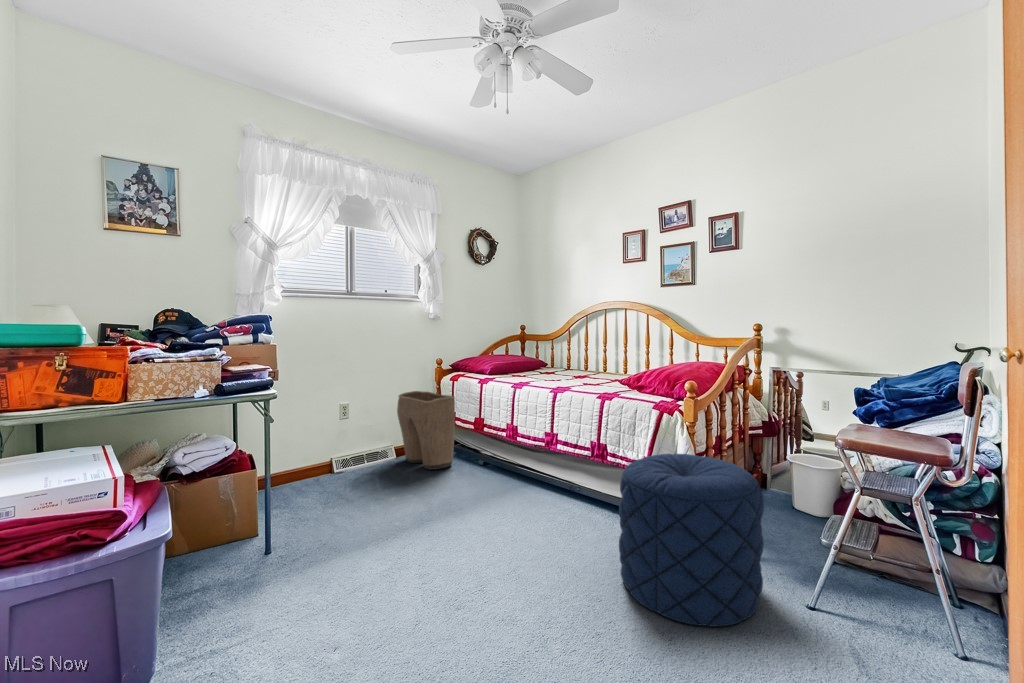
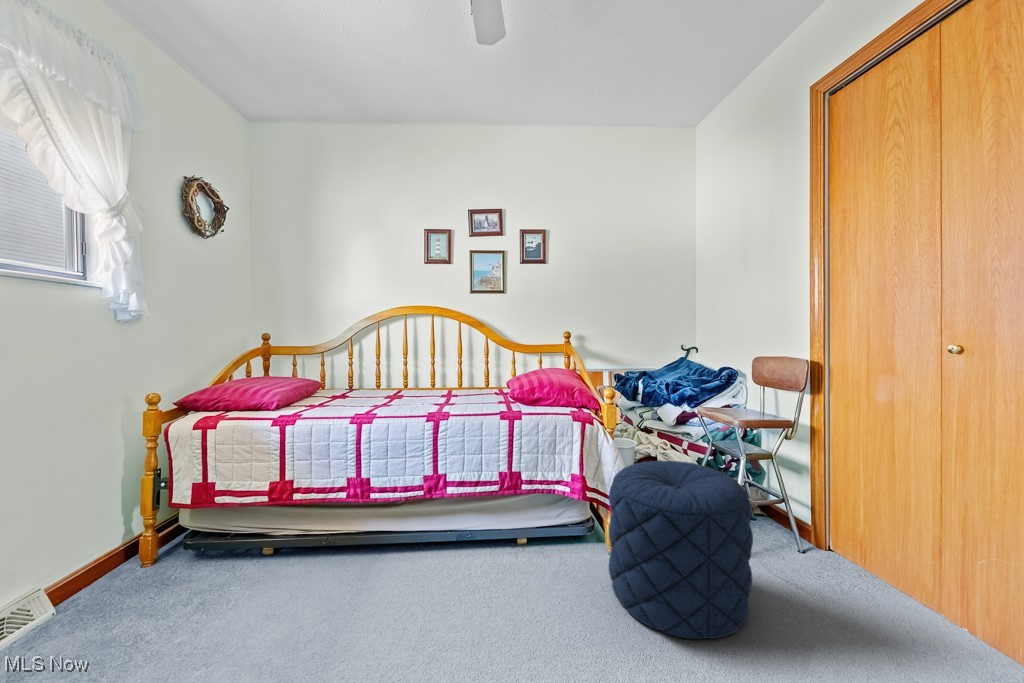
laundry basket: present [397,391,455,470] -> none [82,455,232,600]

